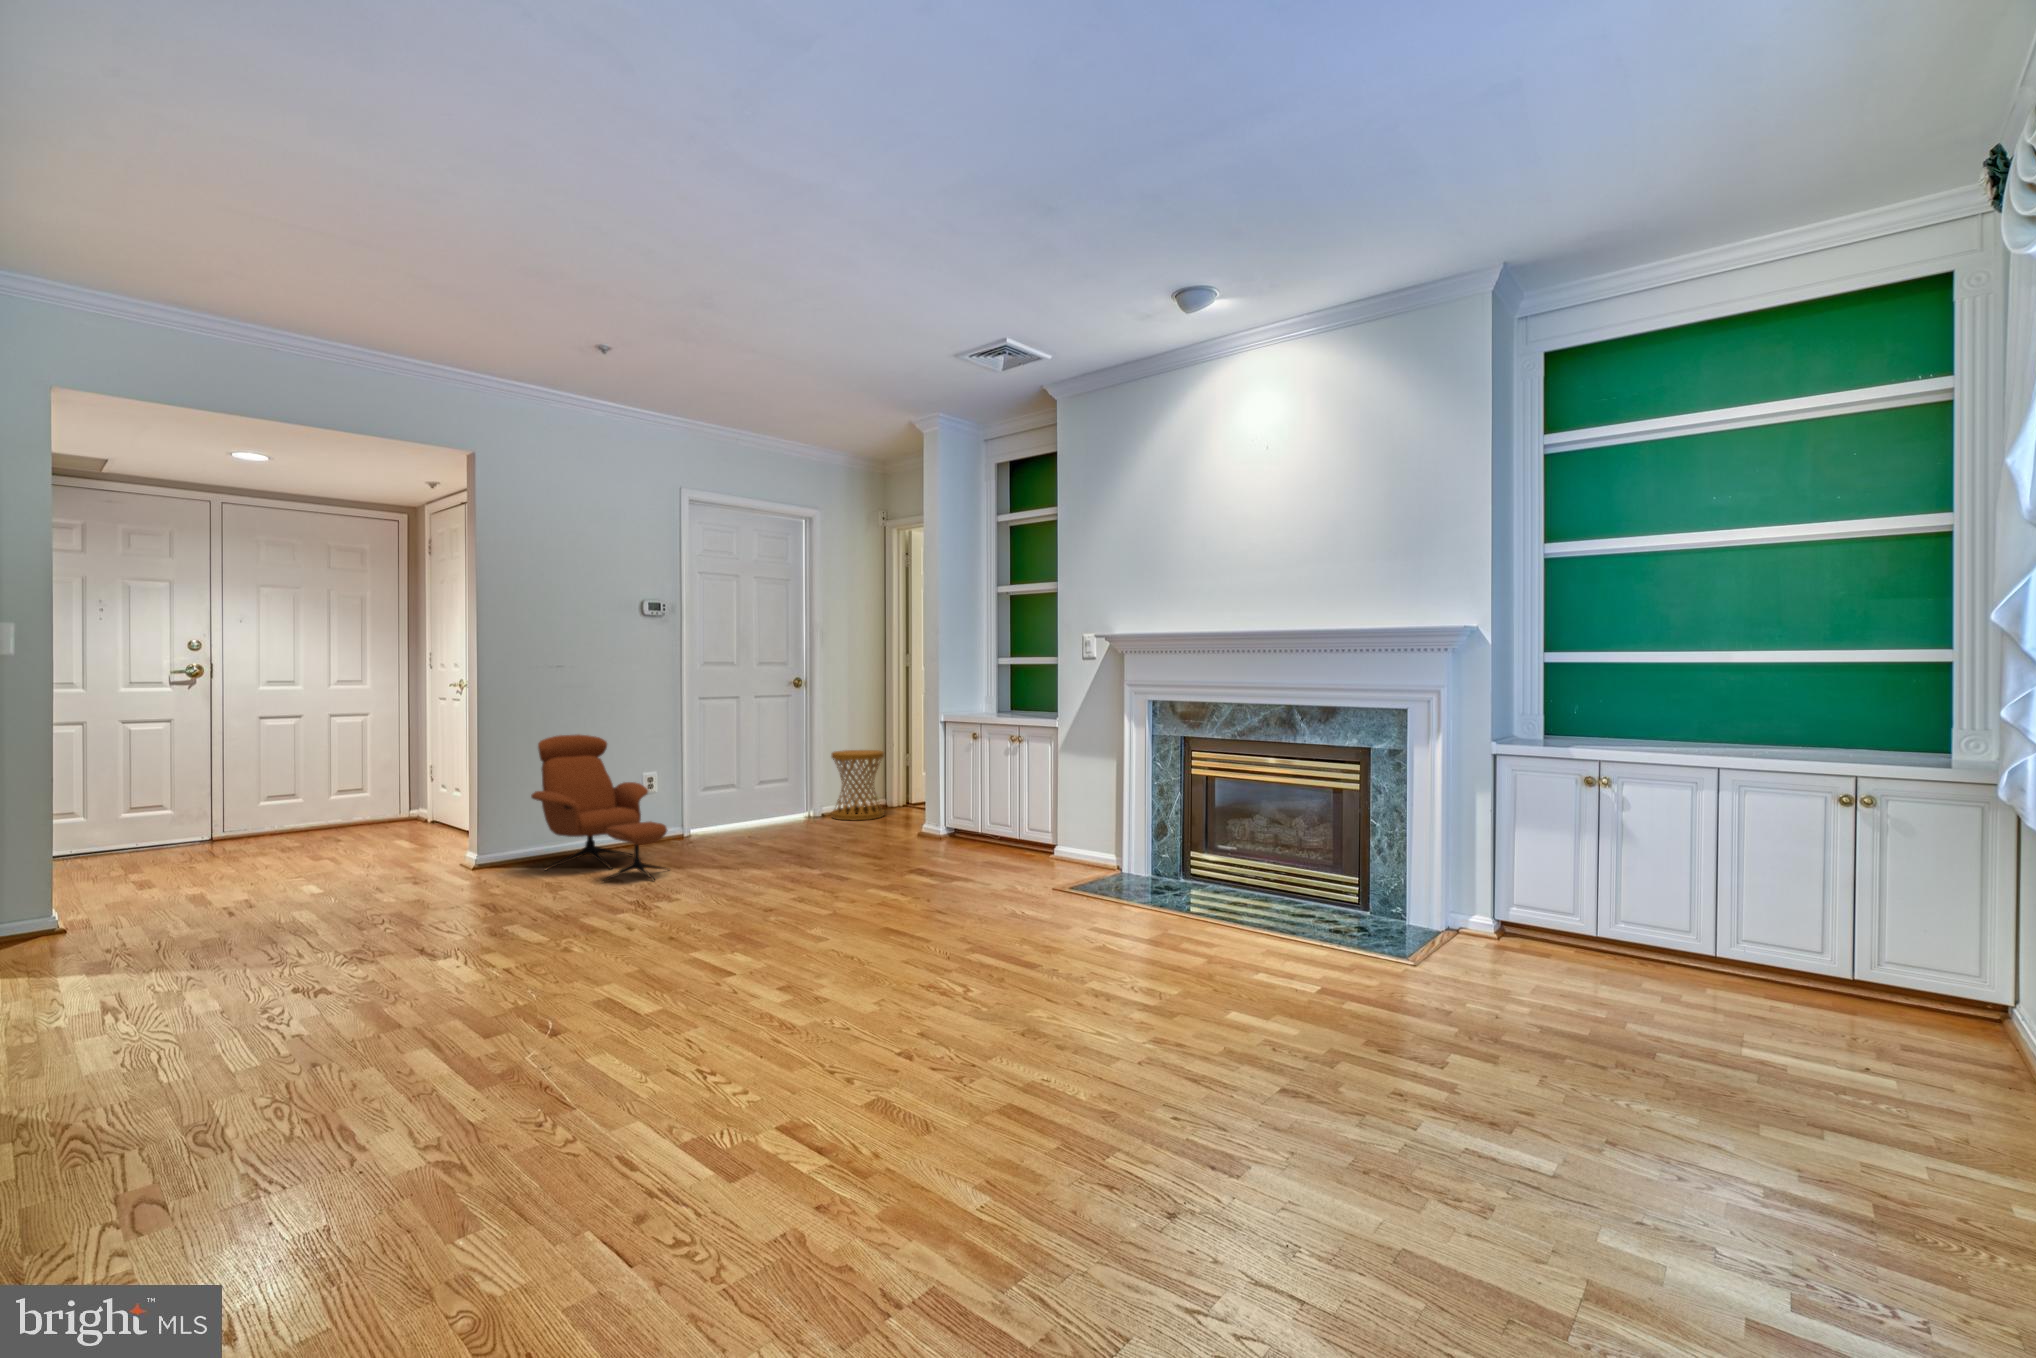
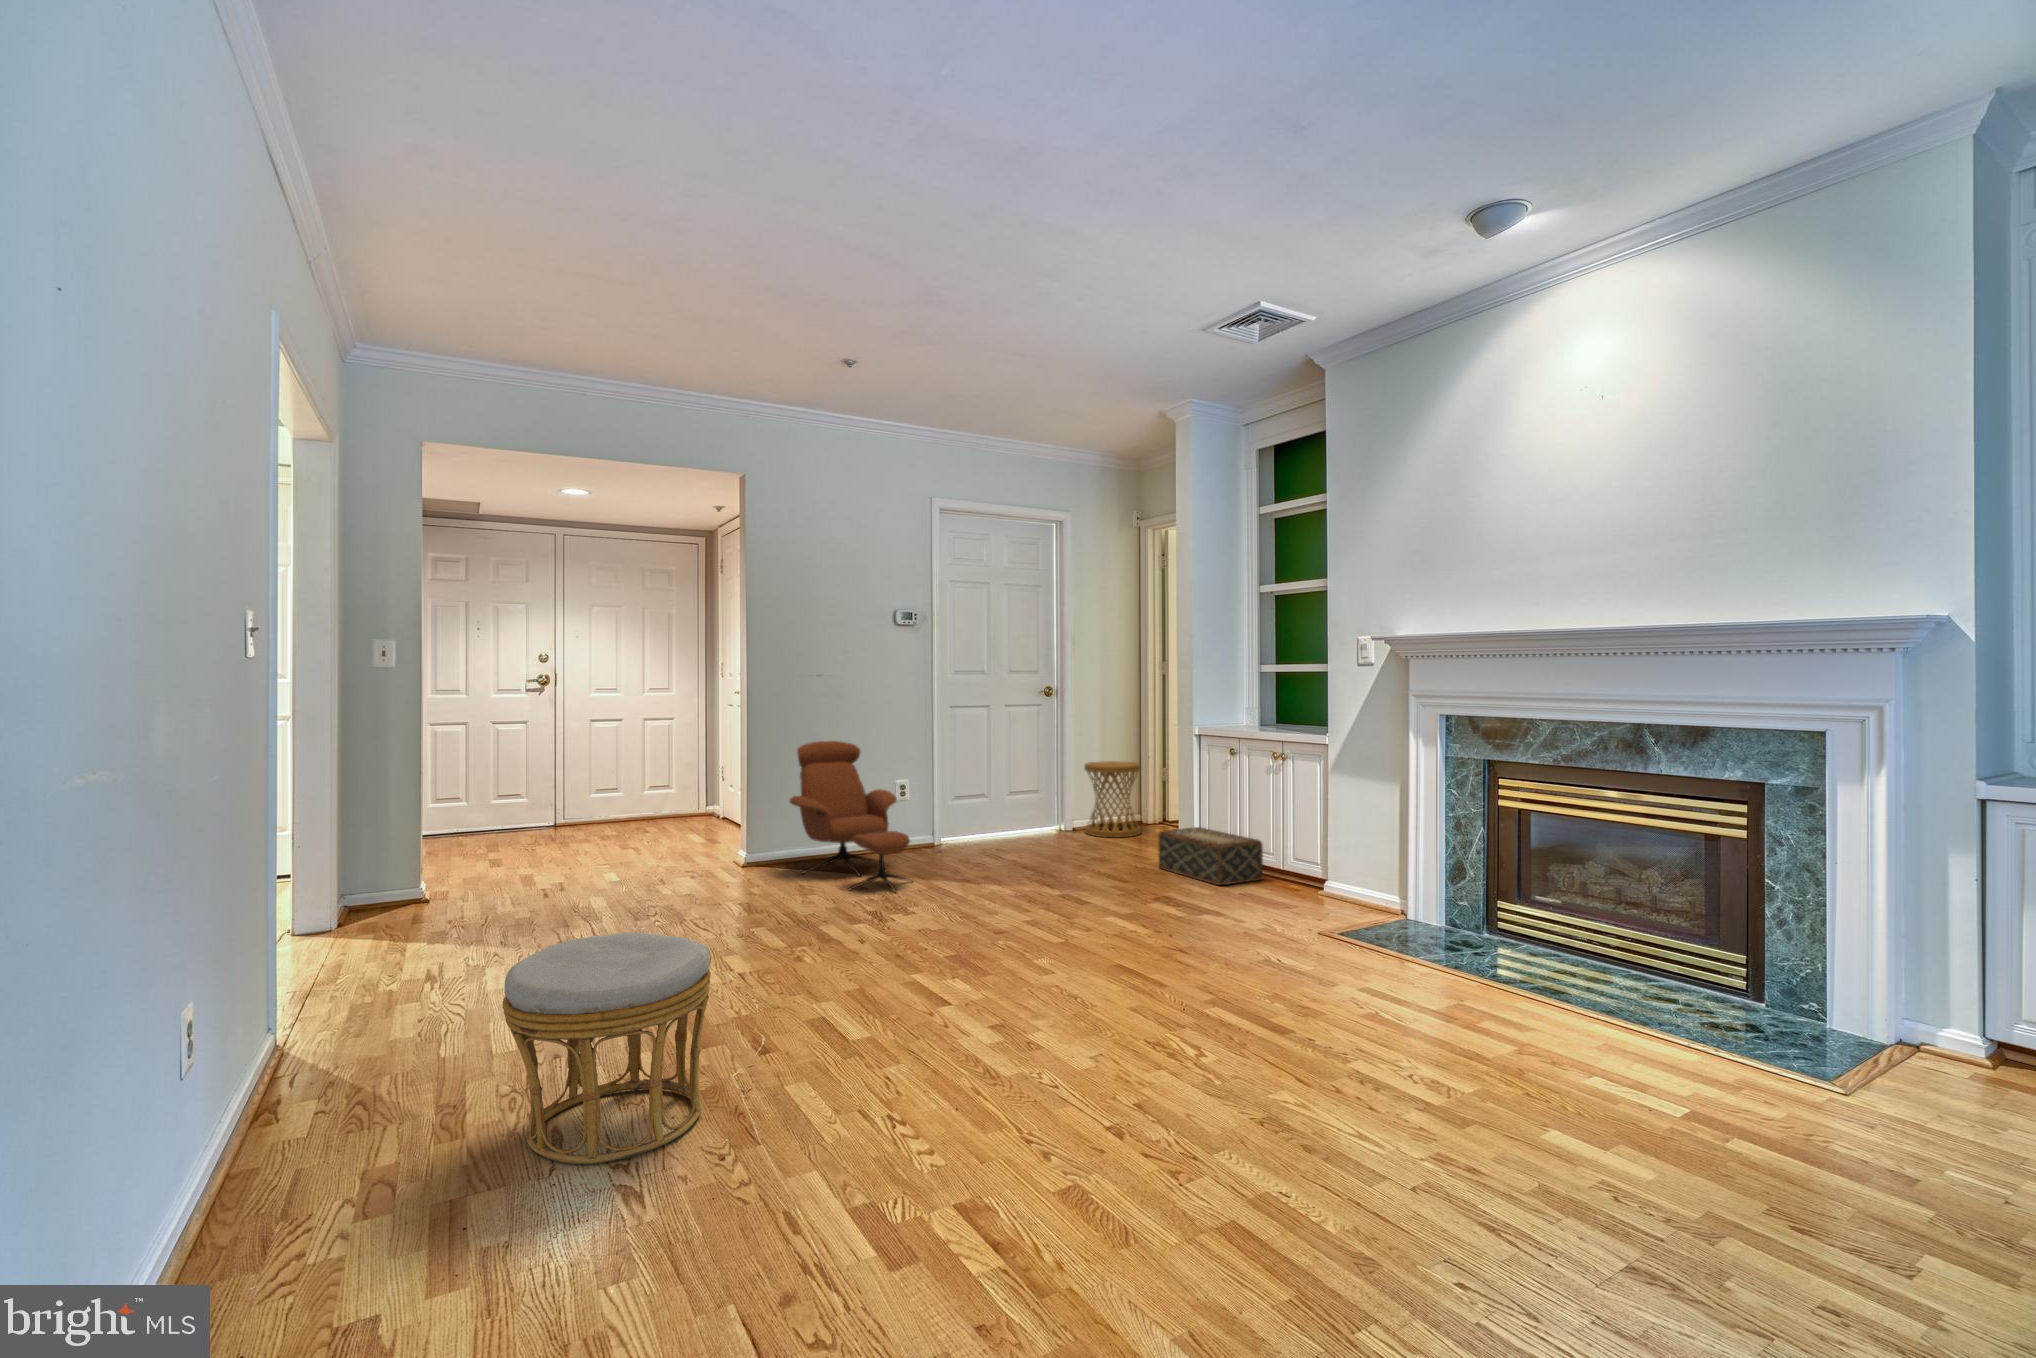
woven basket: none [906,806,999,855] -> present [1158,827,1263,885]
ottoman: none [282,922,512,1152] -> present [502,932,711,1164]

